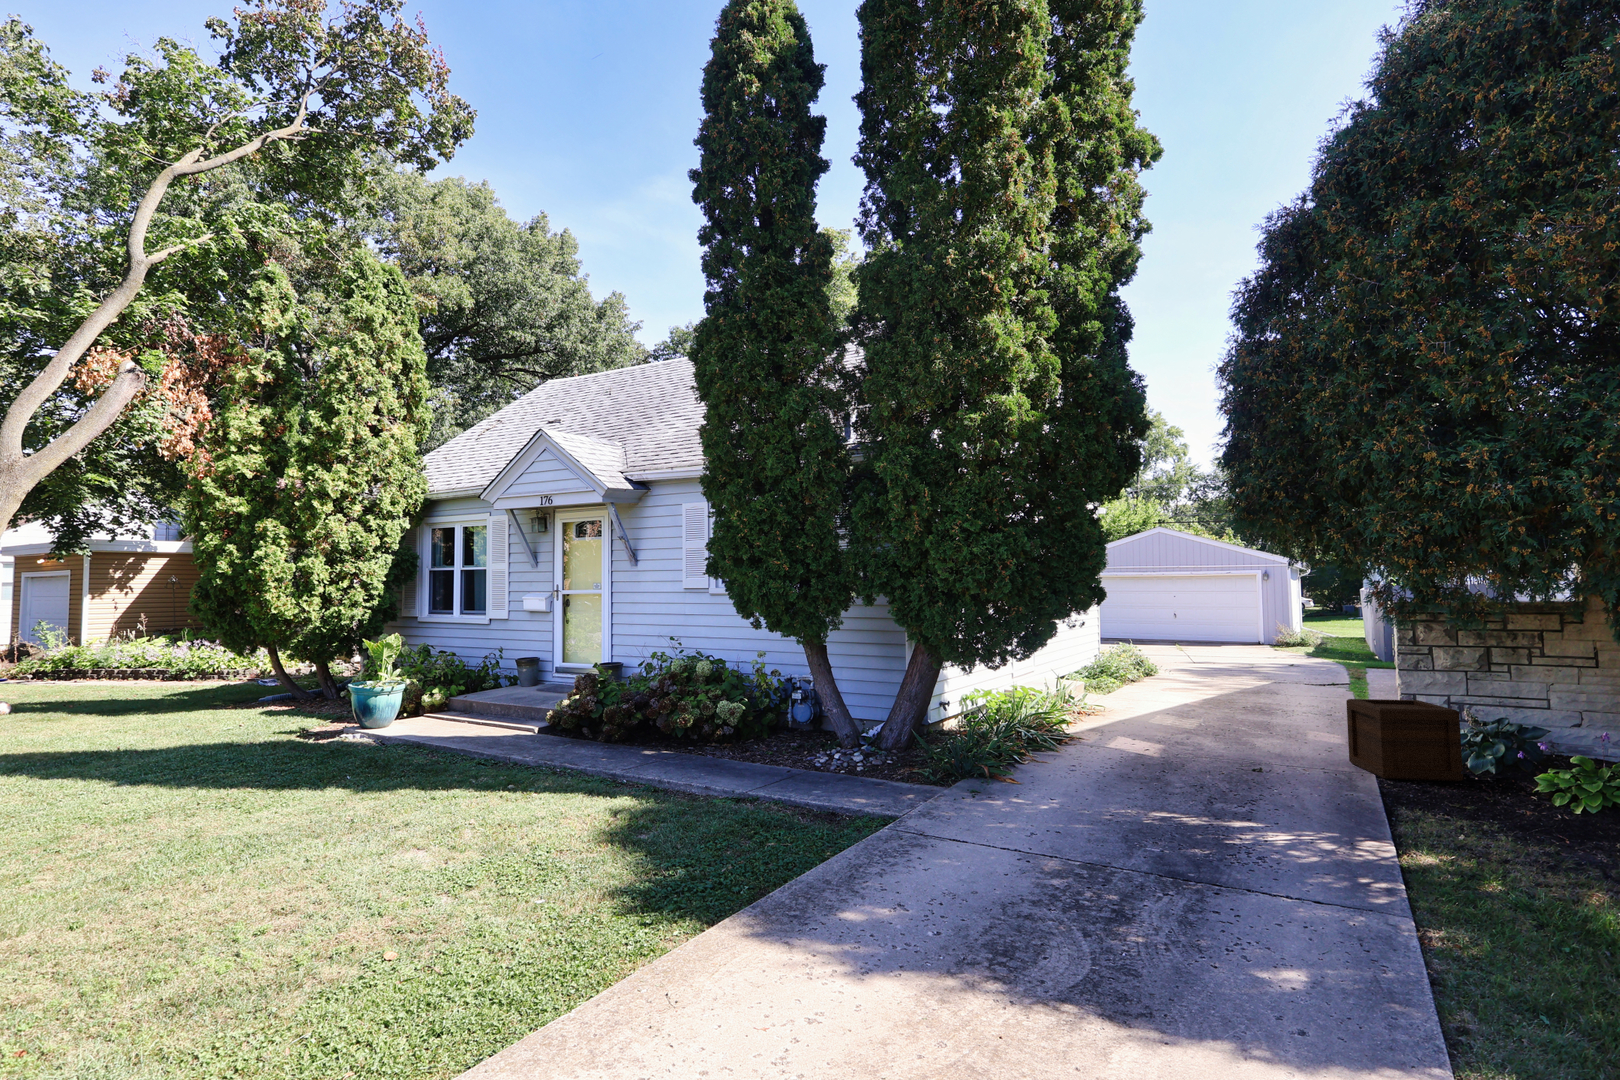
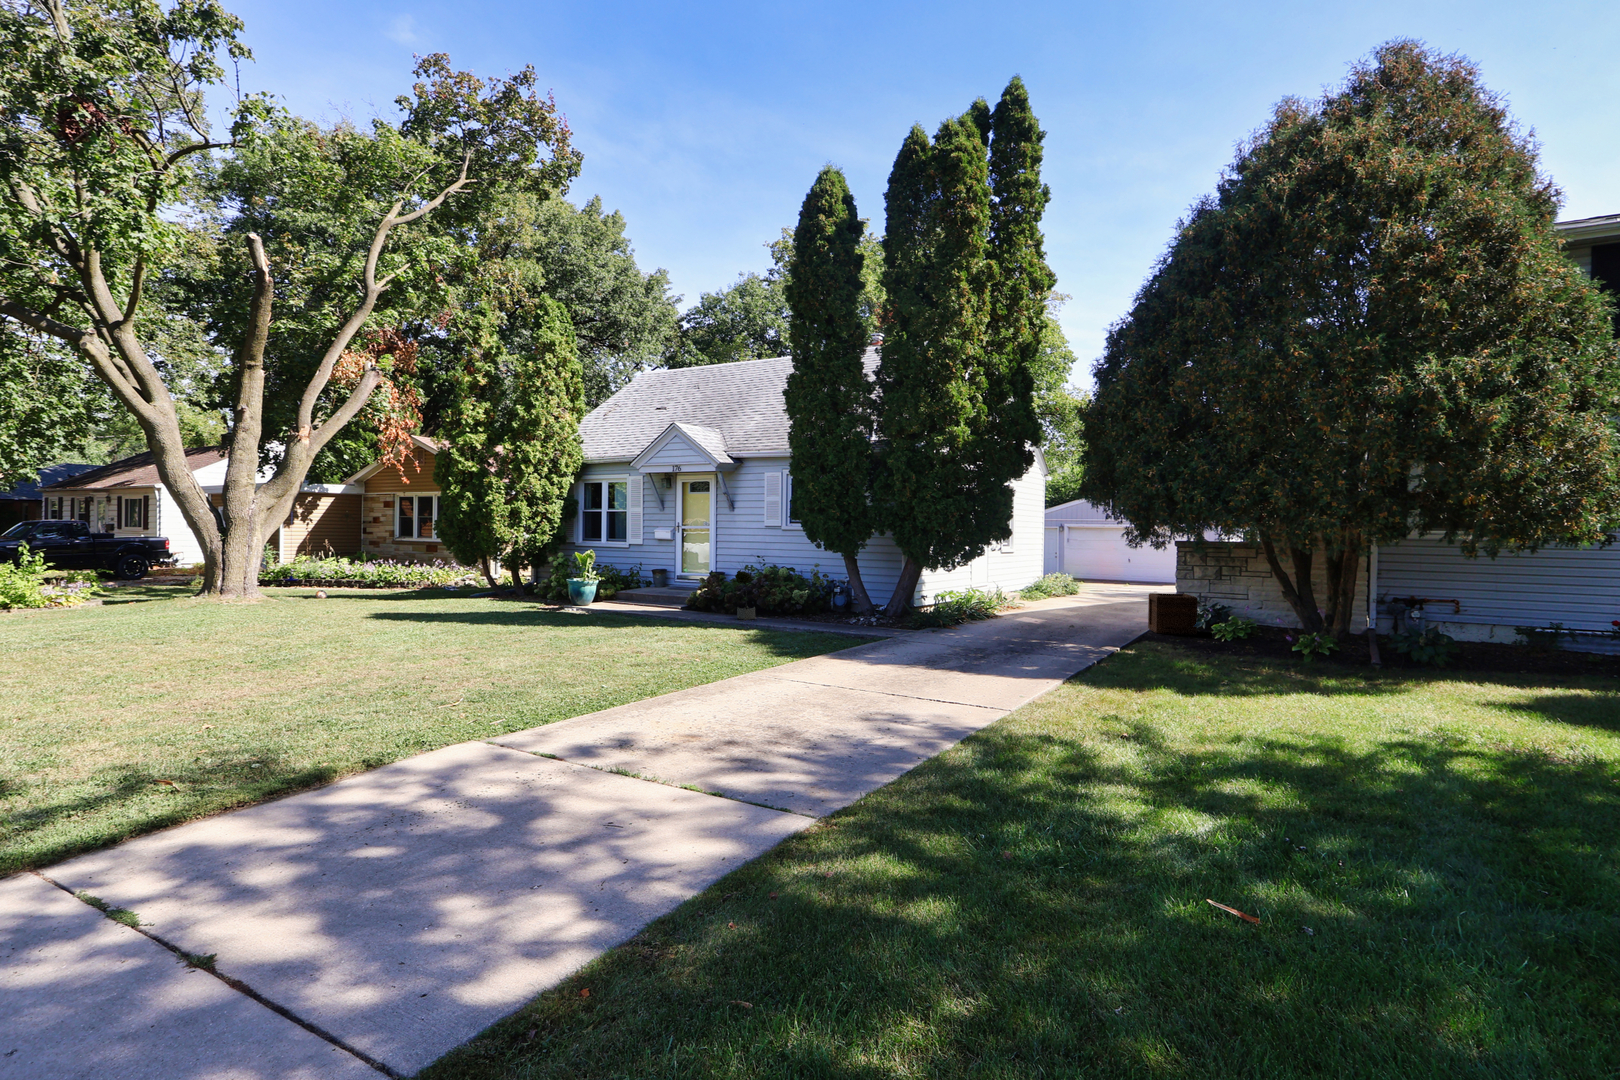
potted tree: none [626,665,661,751] -> present [735,571,755,620]

